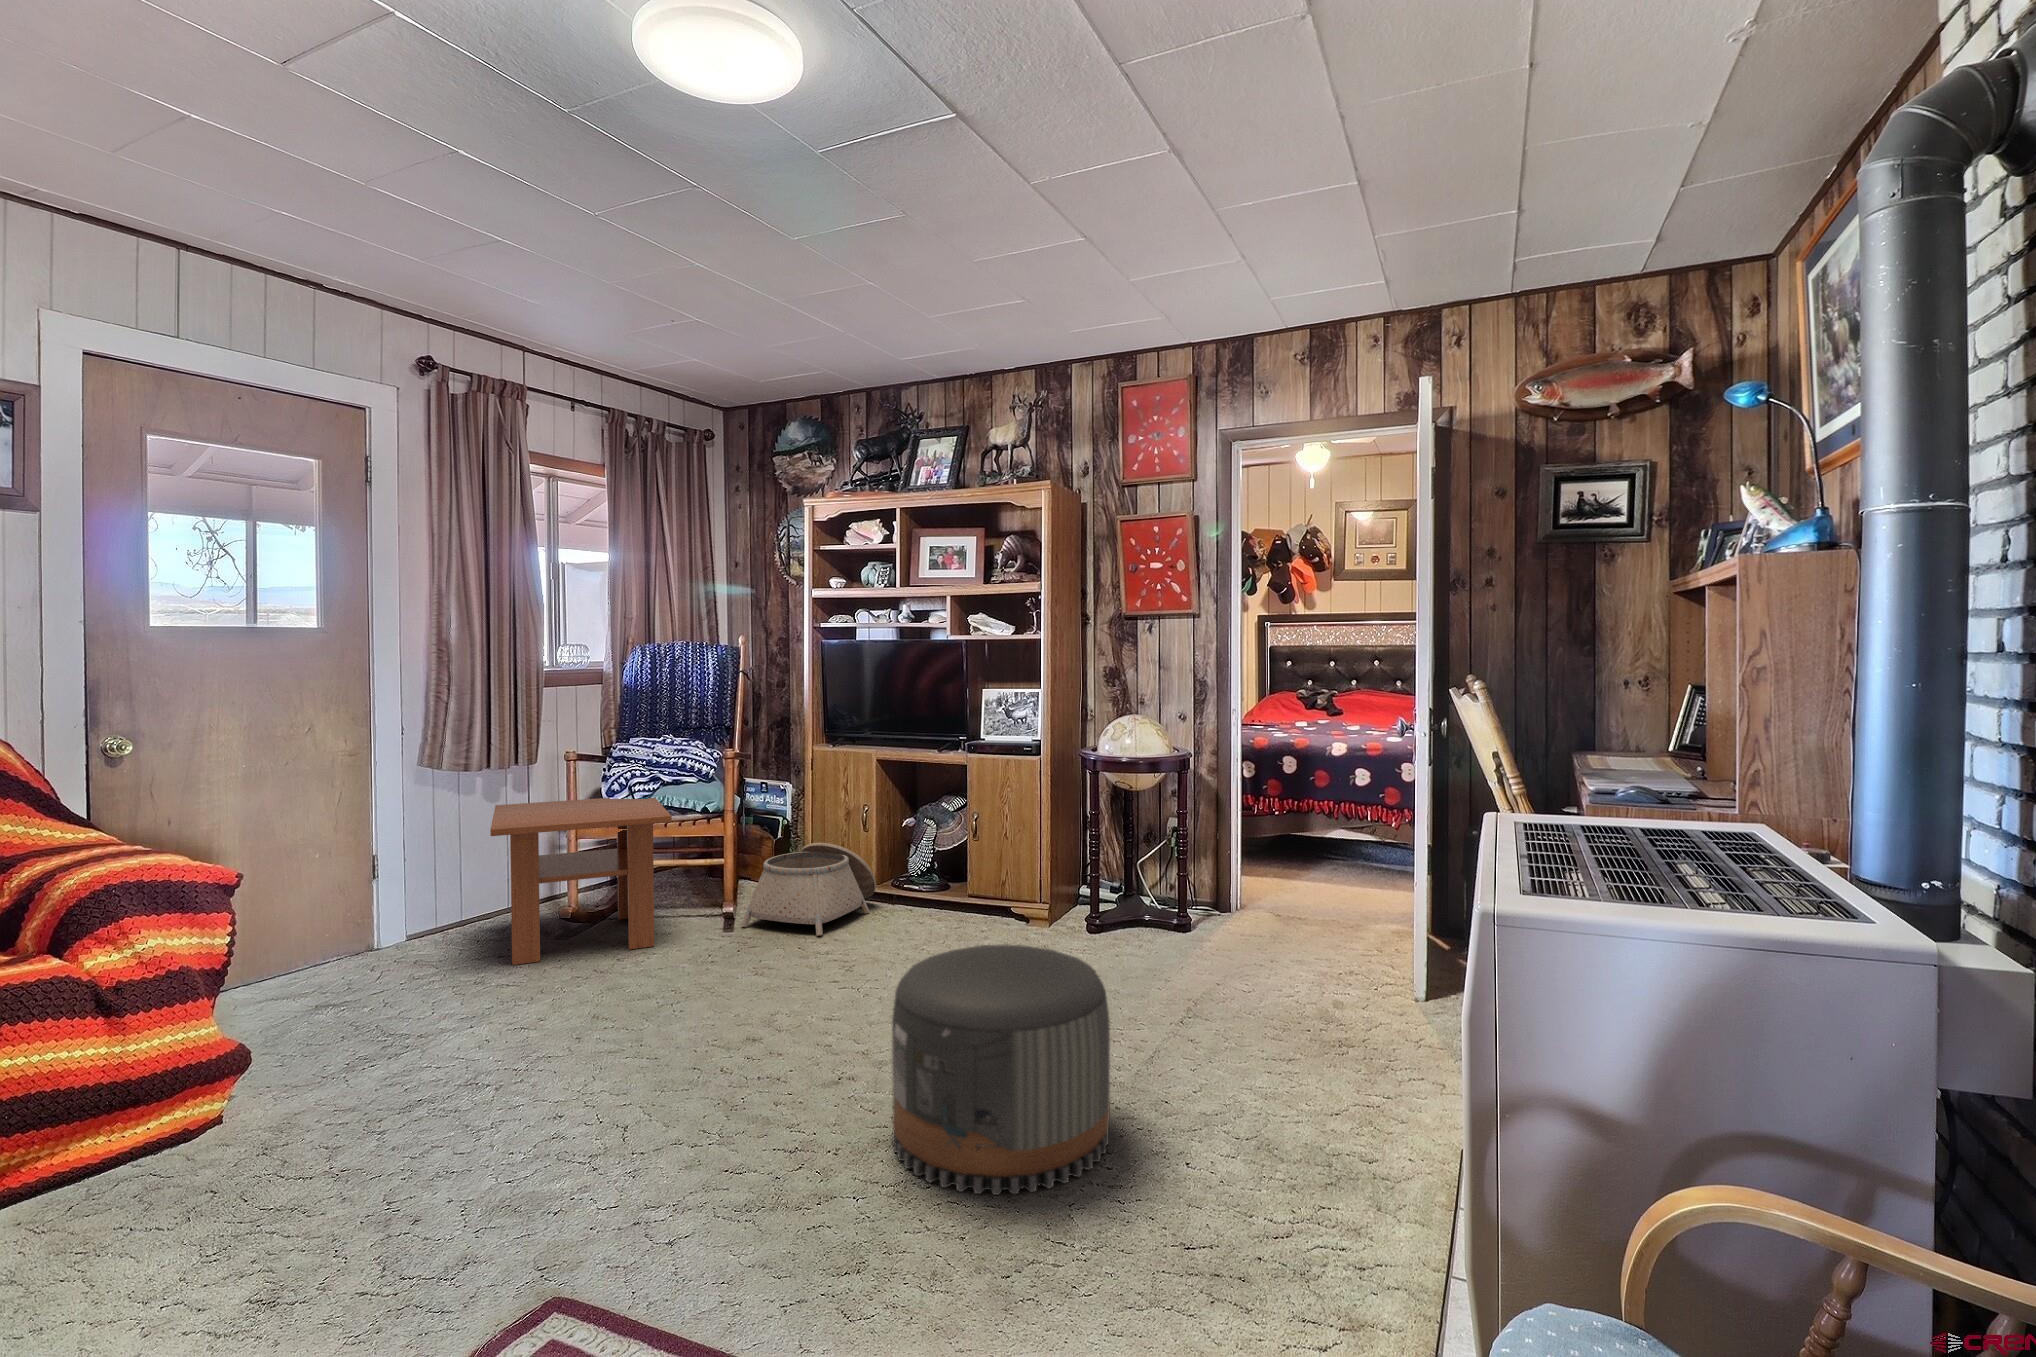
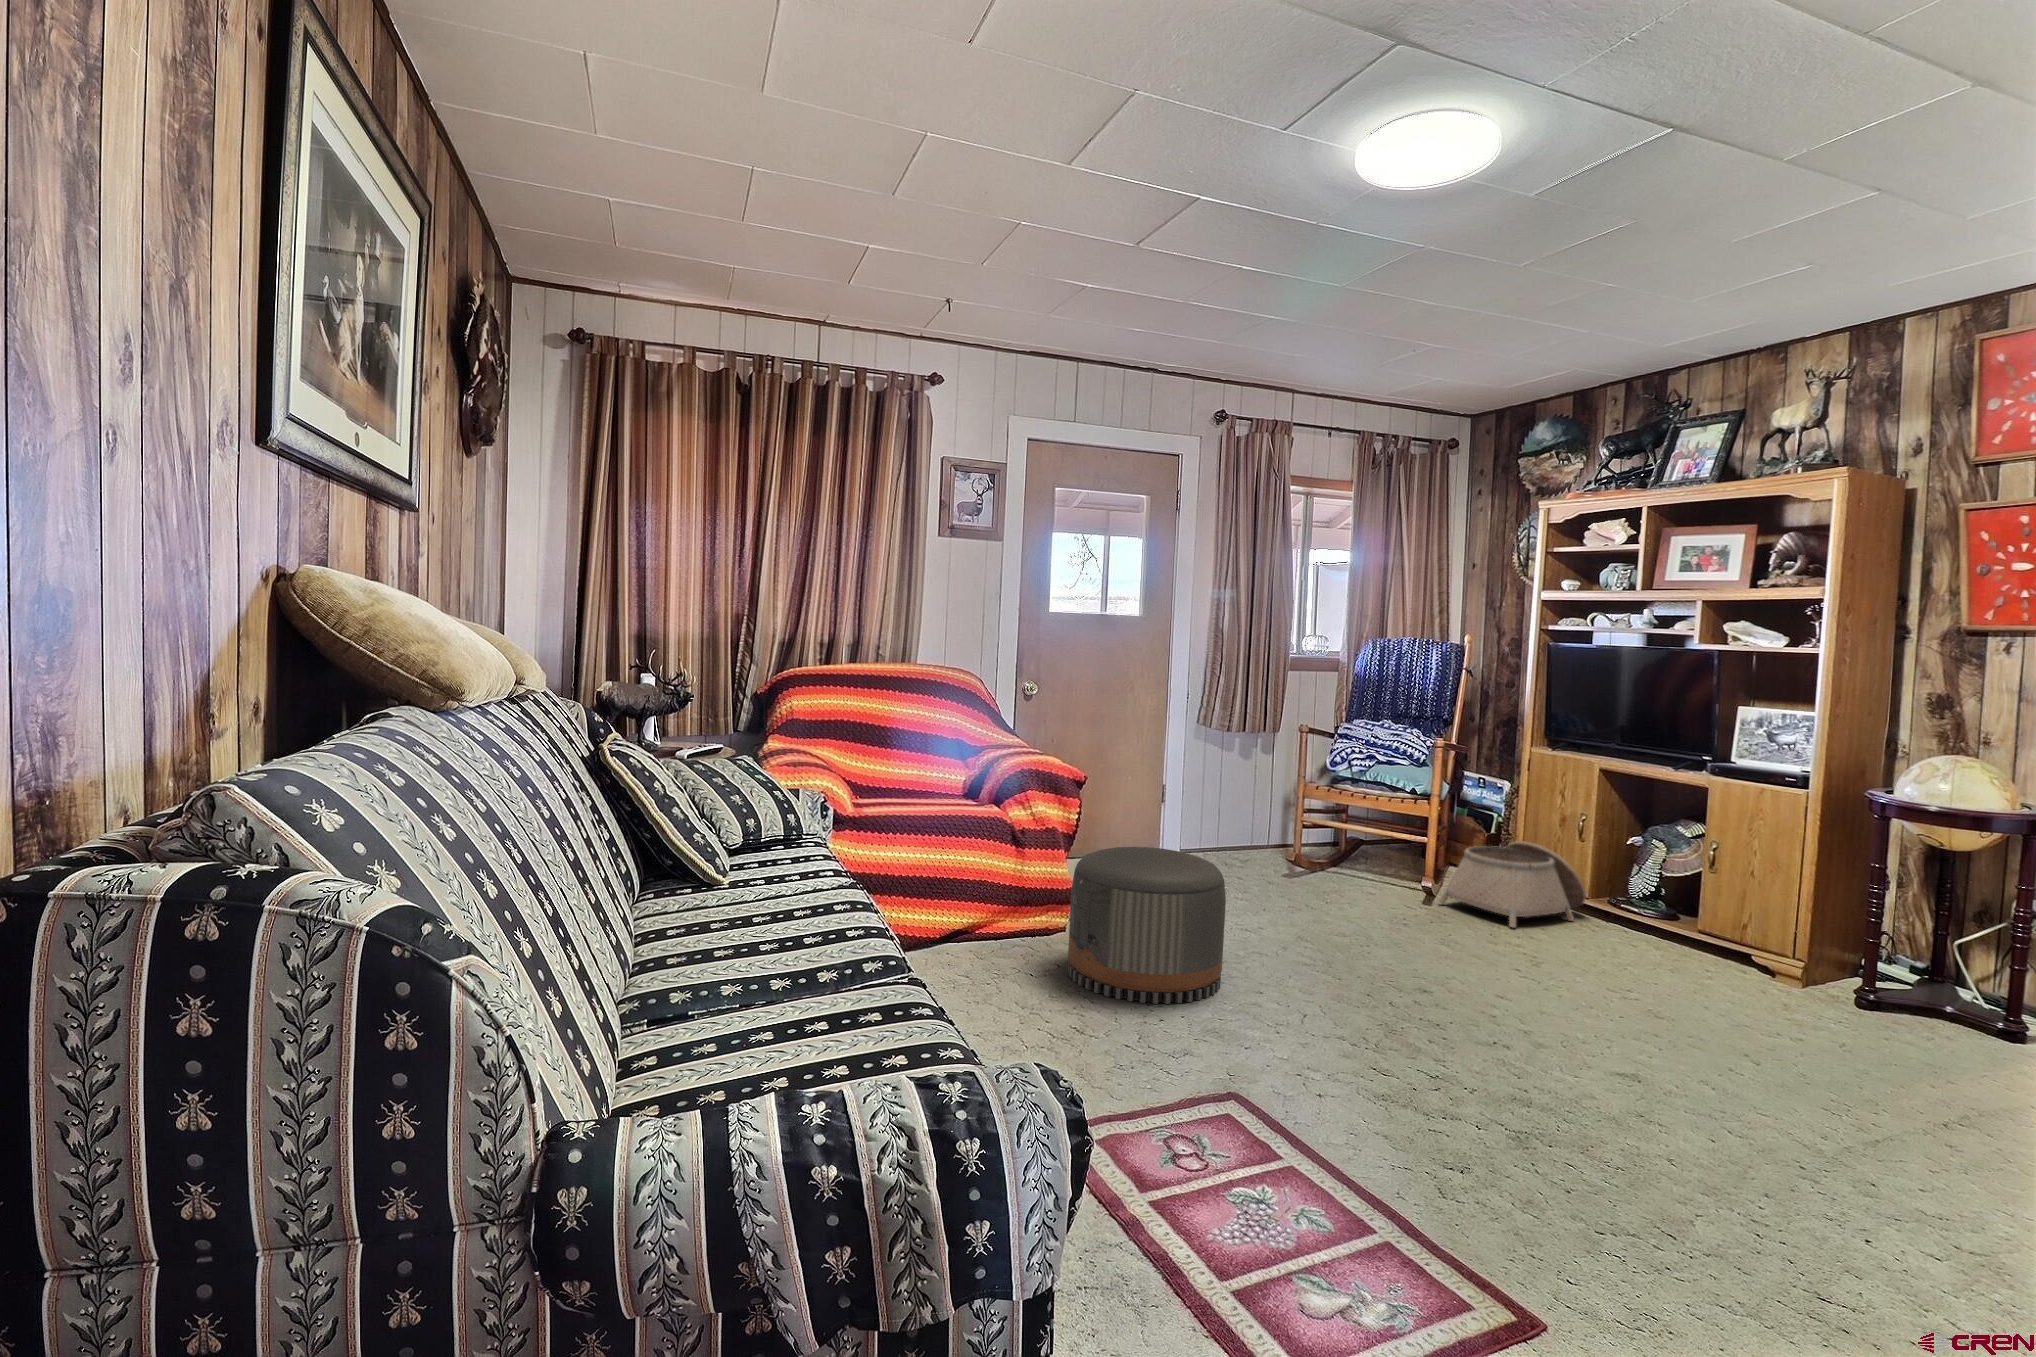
coffee table: present [490,797,672,965] -> none [1237,763,1380,901]
pouf: present [892,944,1110,1195] -> present [1068,847,1226,1004]

